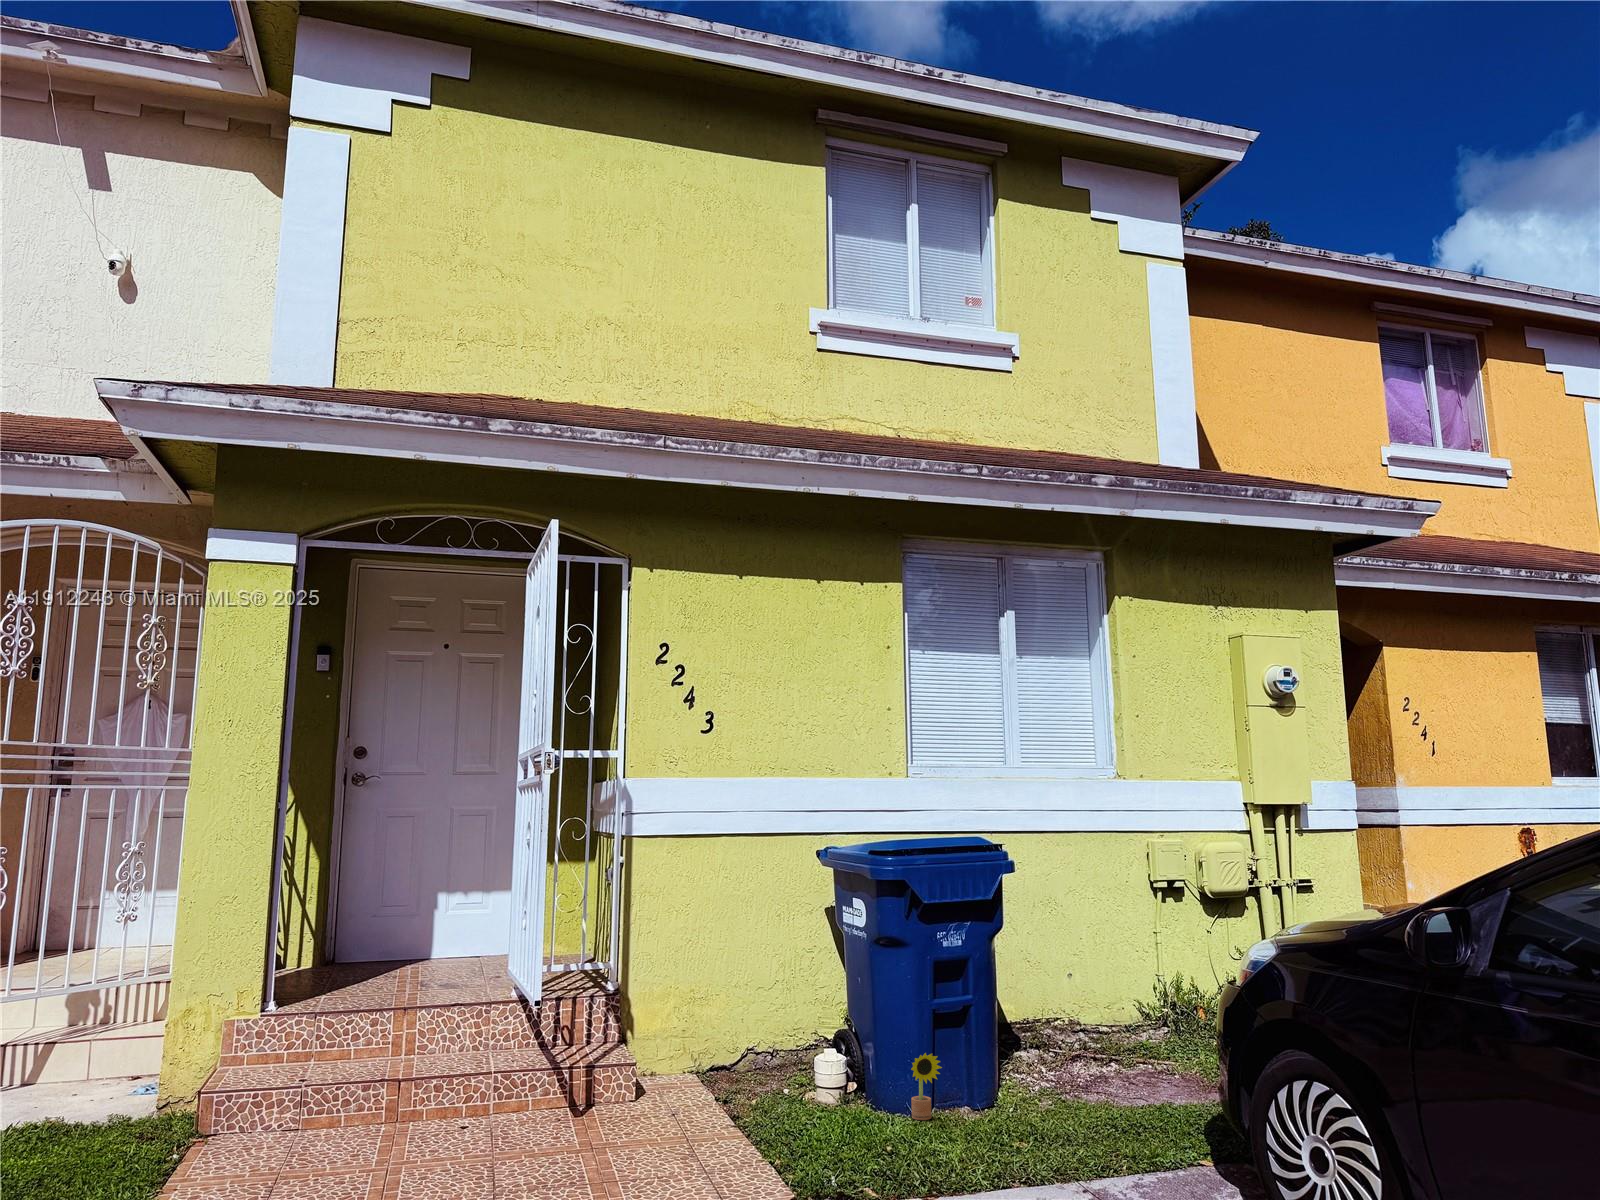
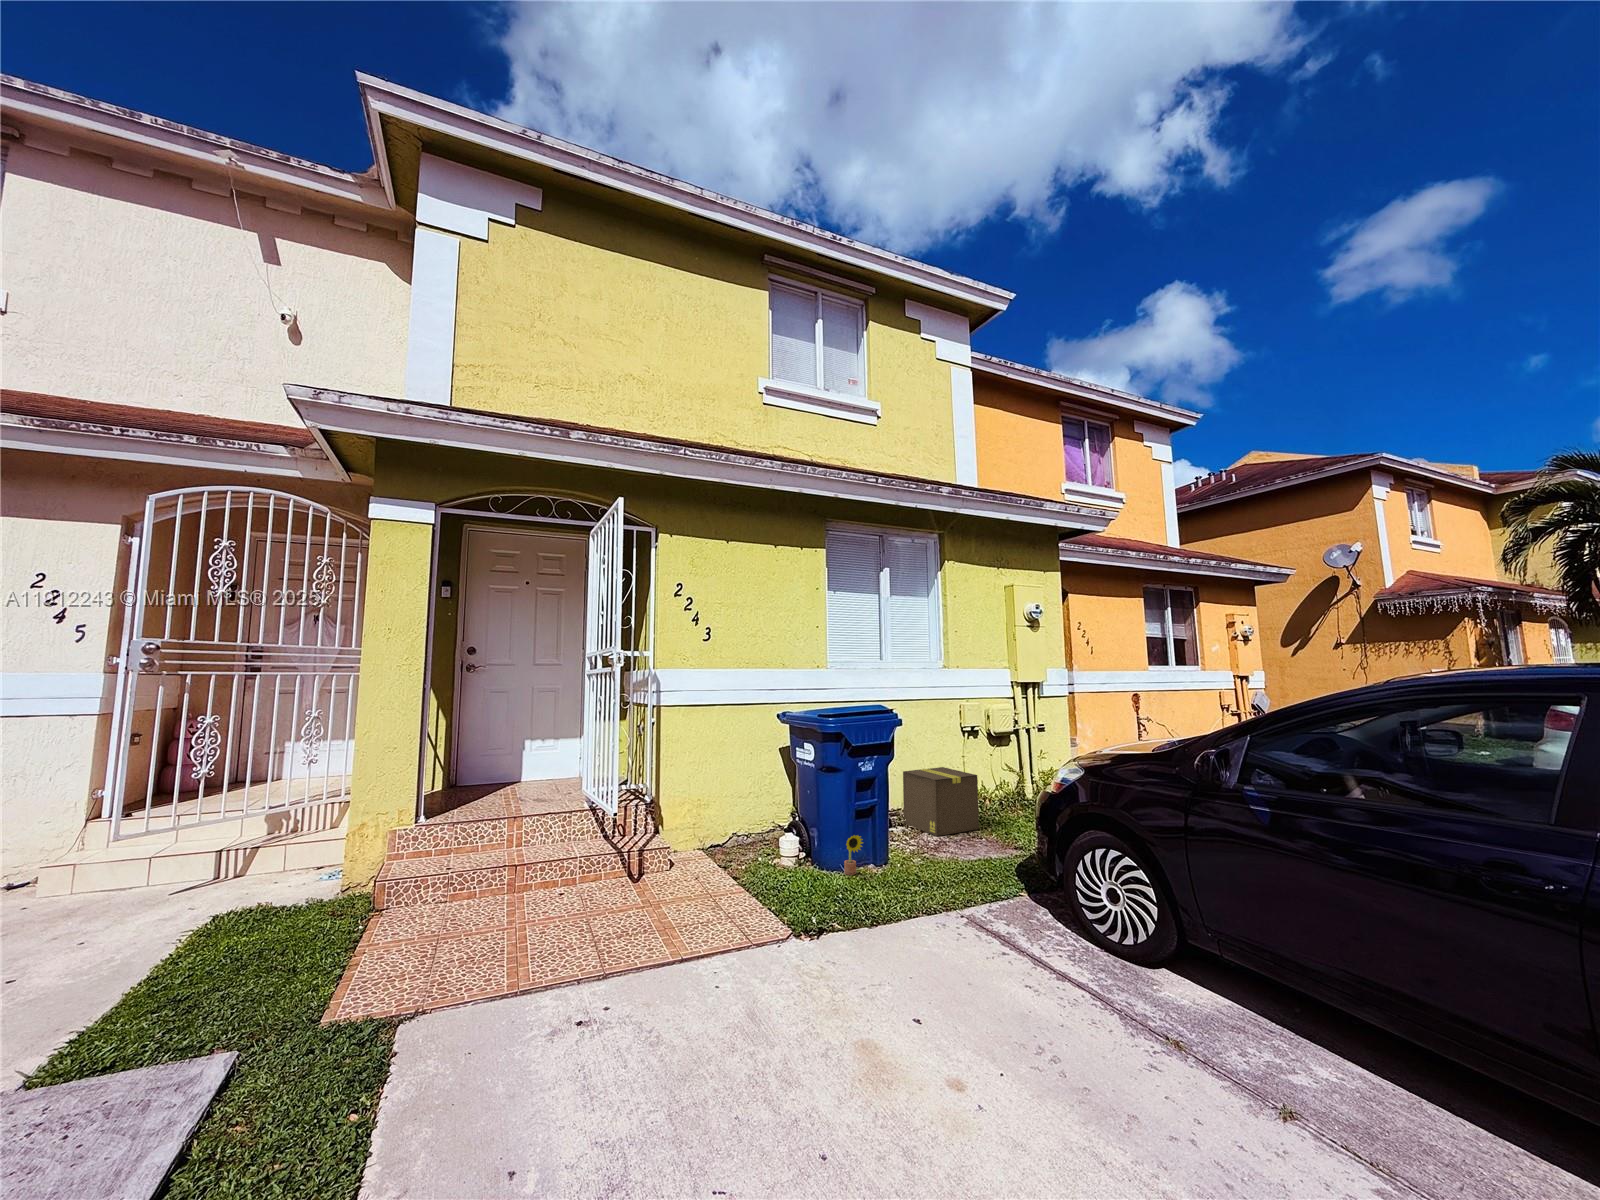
cardboard box: none [1044,953,1175,1070] -> present [903,767,979,836]

